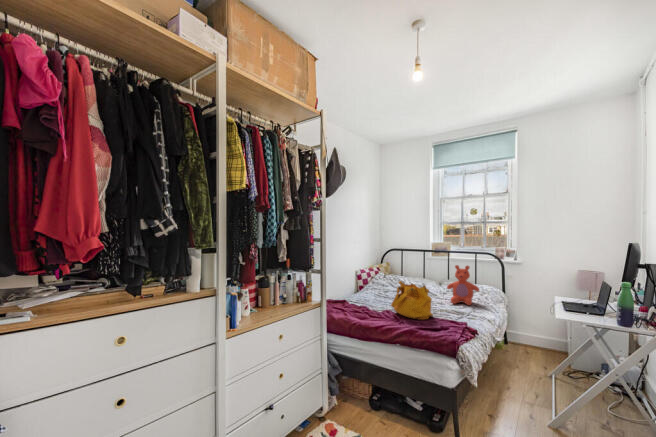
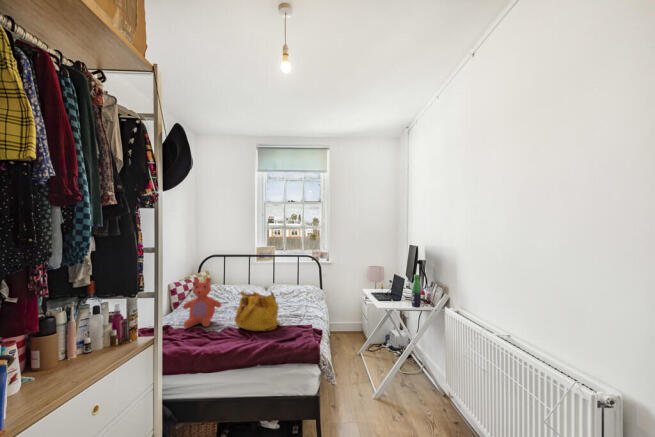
teddy bear: present [447,265,479,305] -> present [183,278,221,328]

